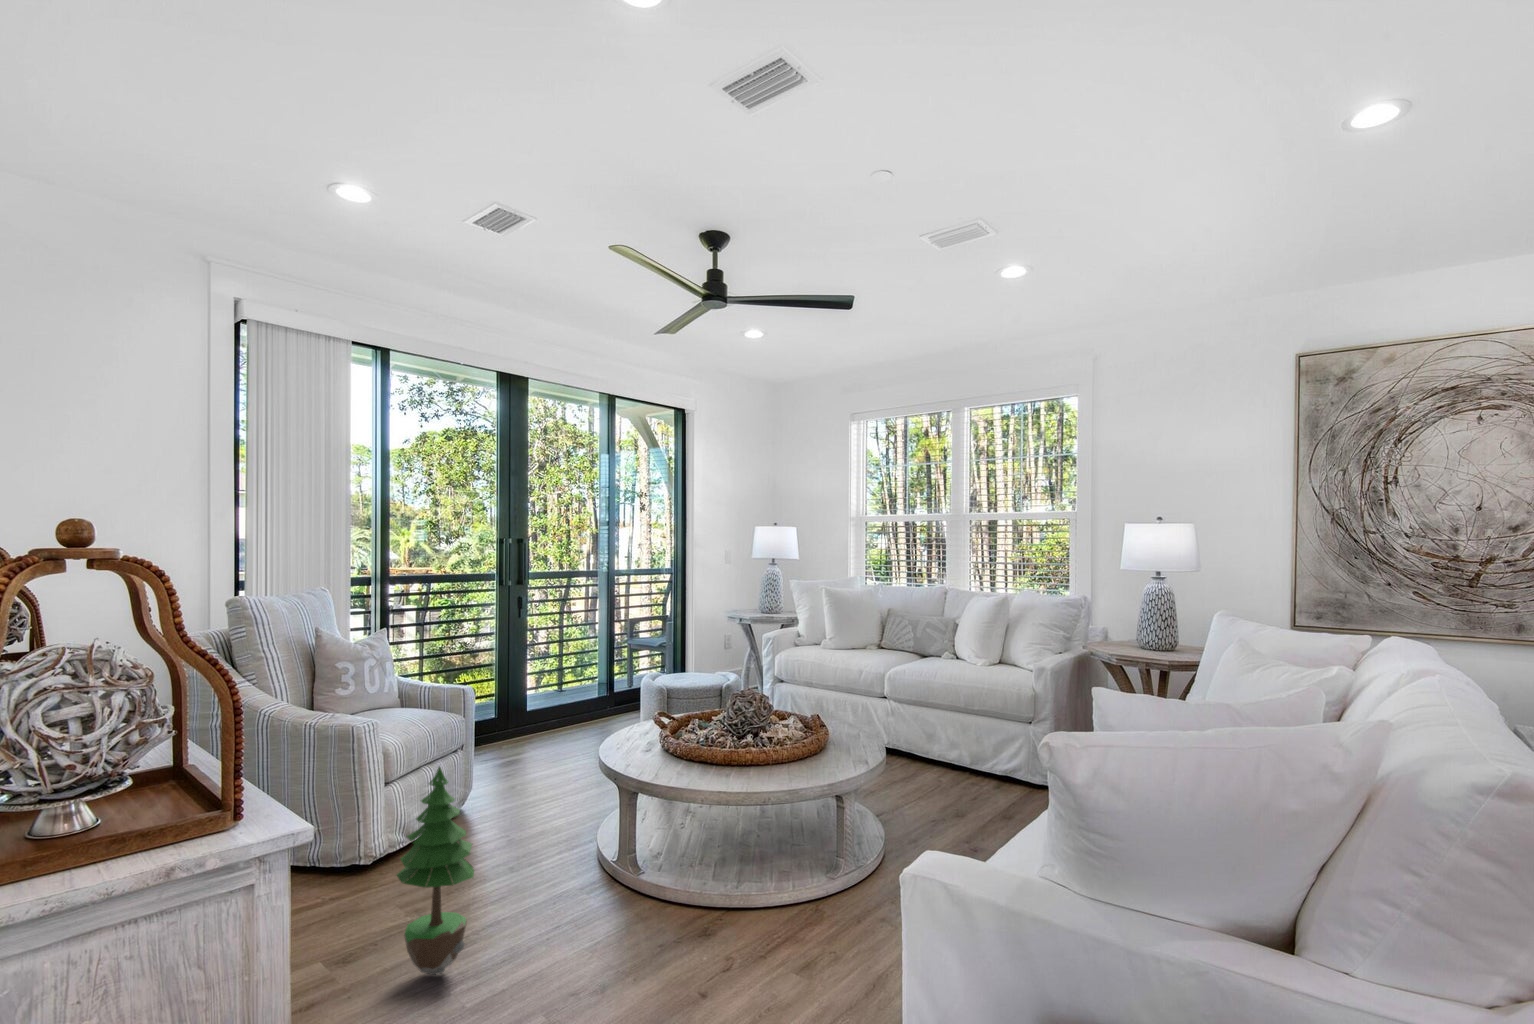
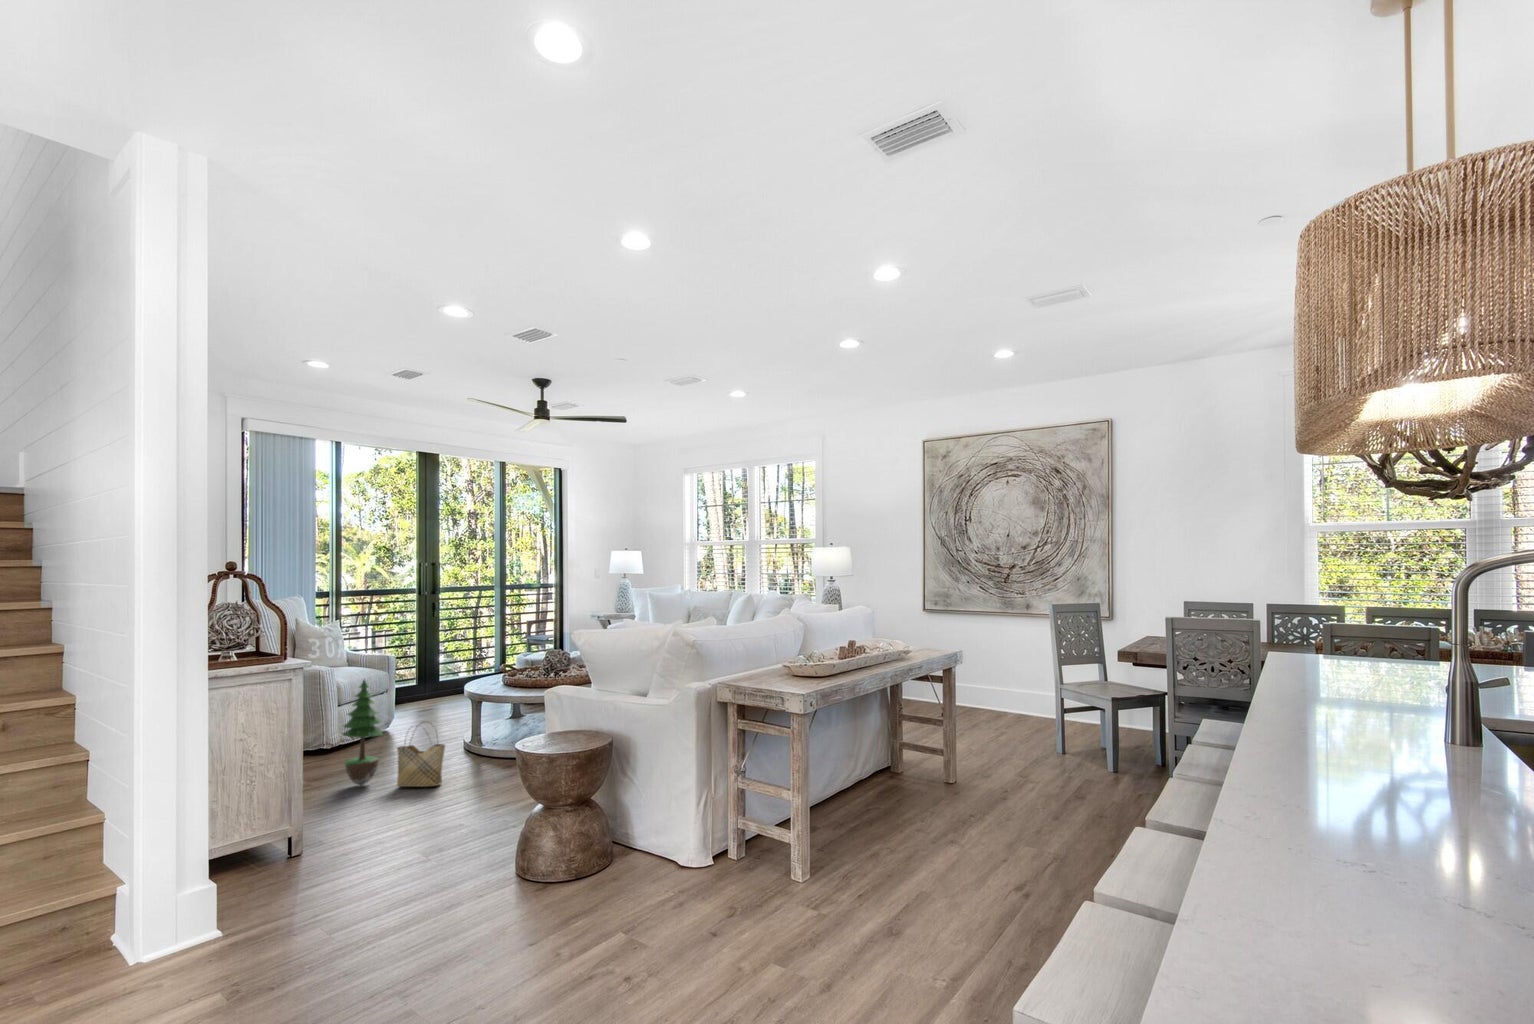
woven basket: none [503,849,595,987] -> present [397,724,445,787]

